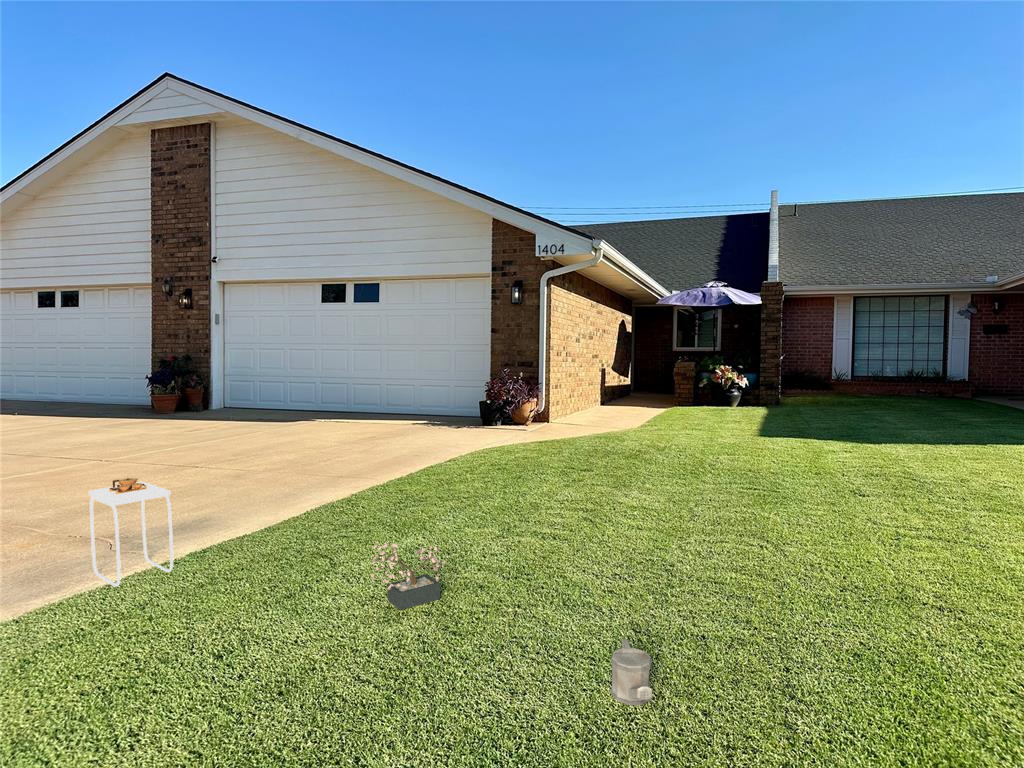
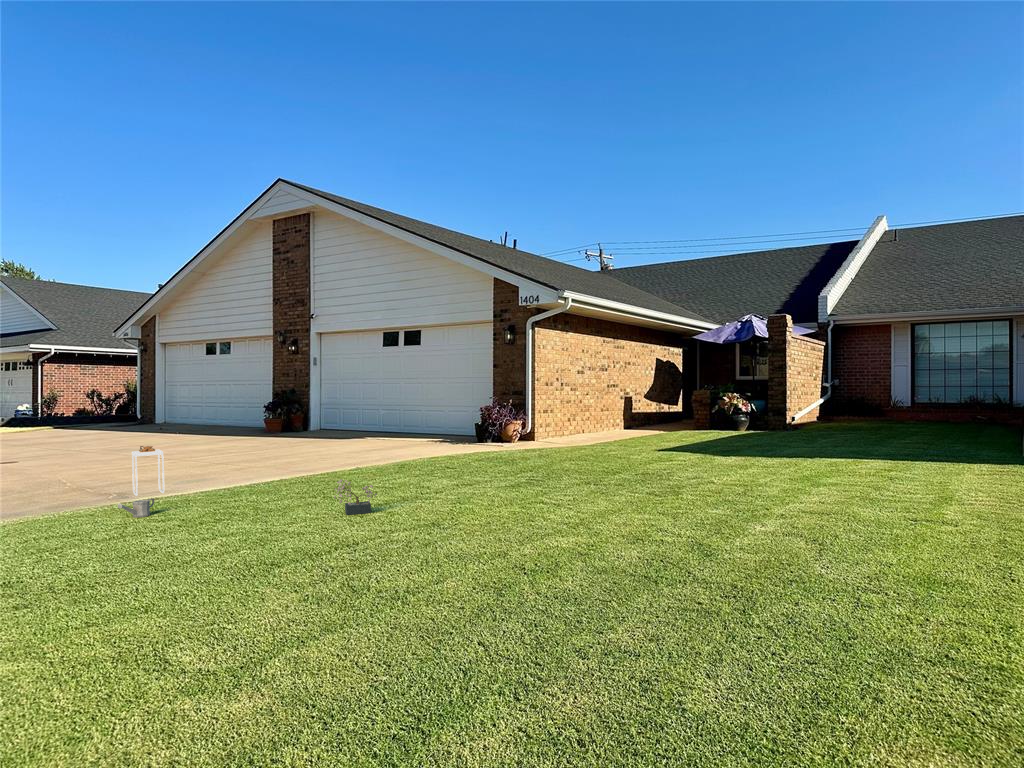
decorative plant: present [371,541,445,610] -> present [334,479,377,515]
watering can: present [611,639,652,705] -> present [118,499,154,517]

